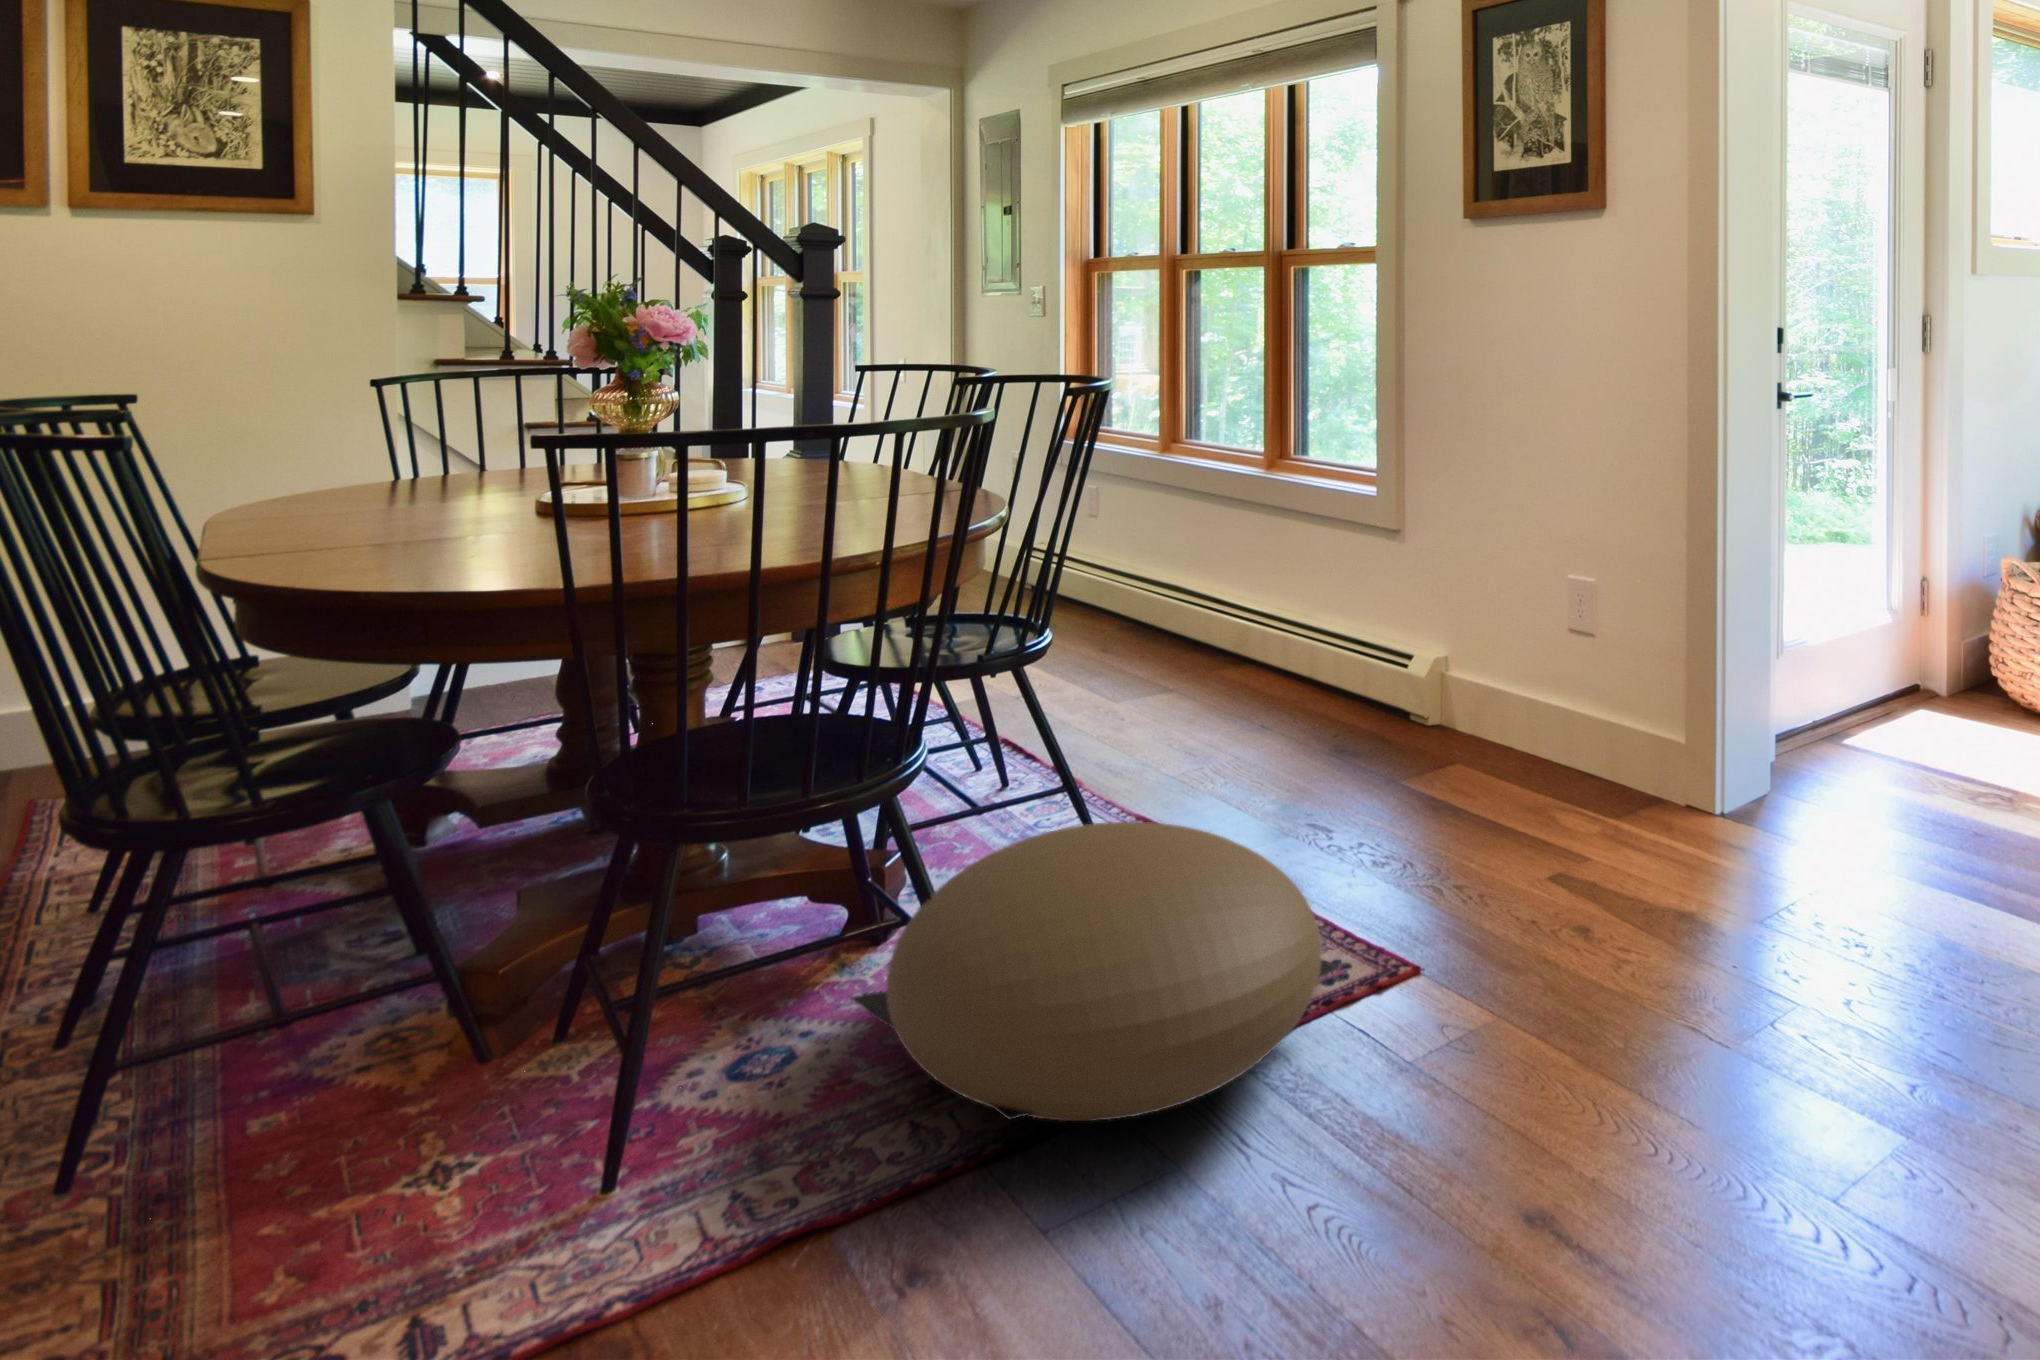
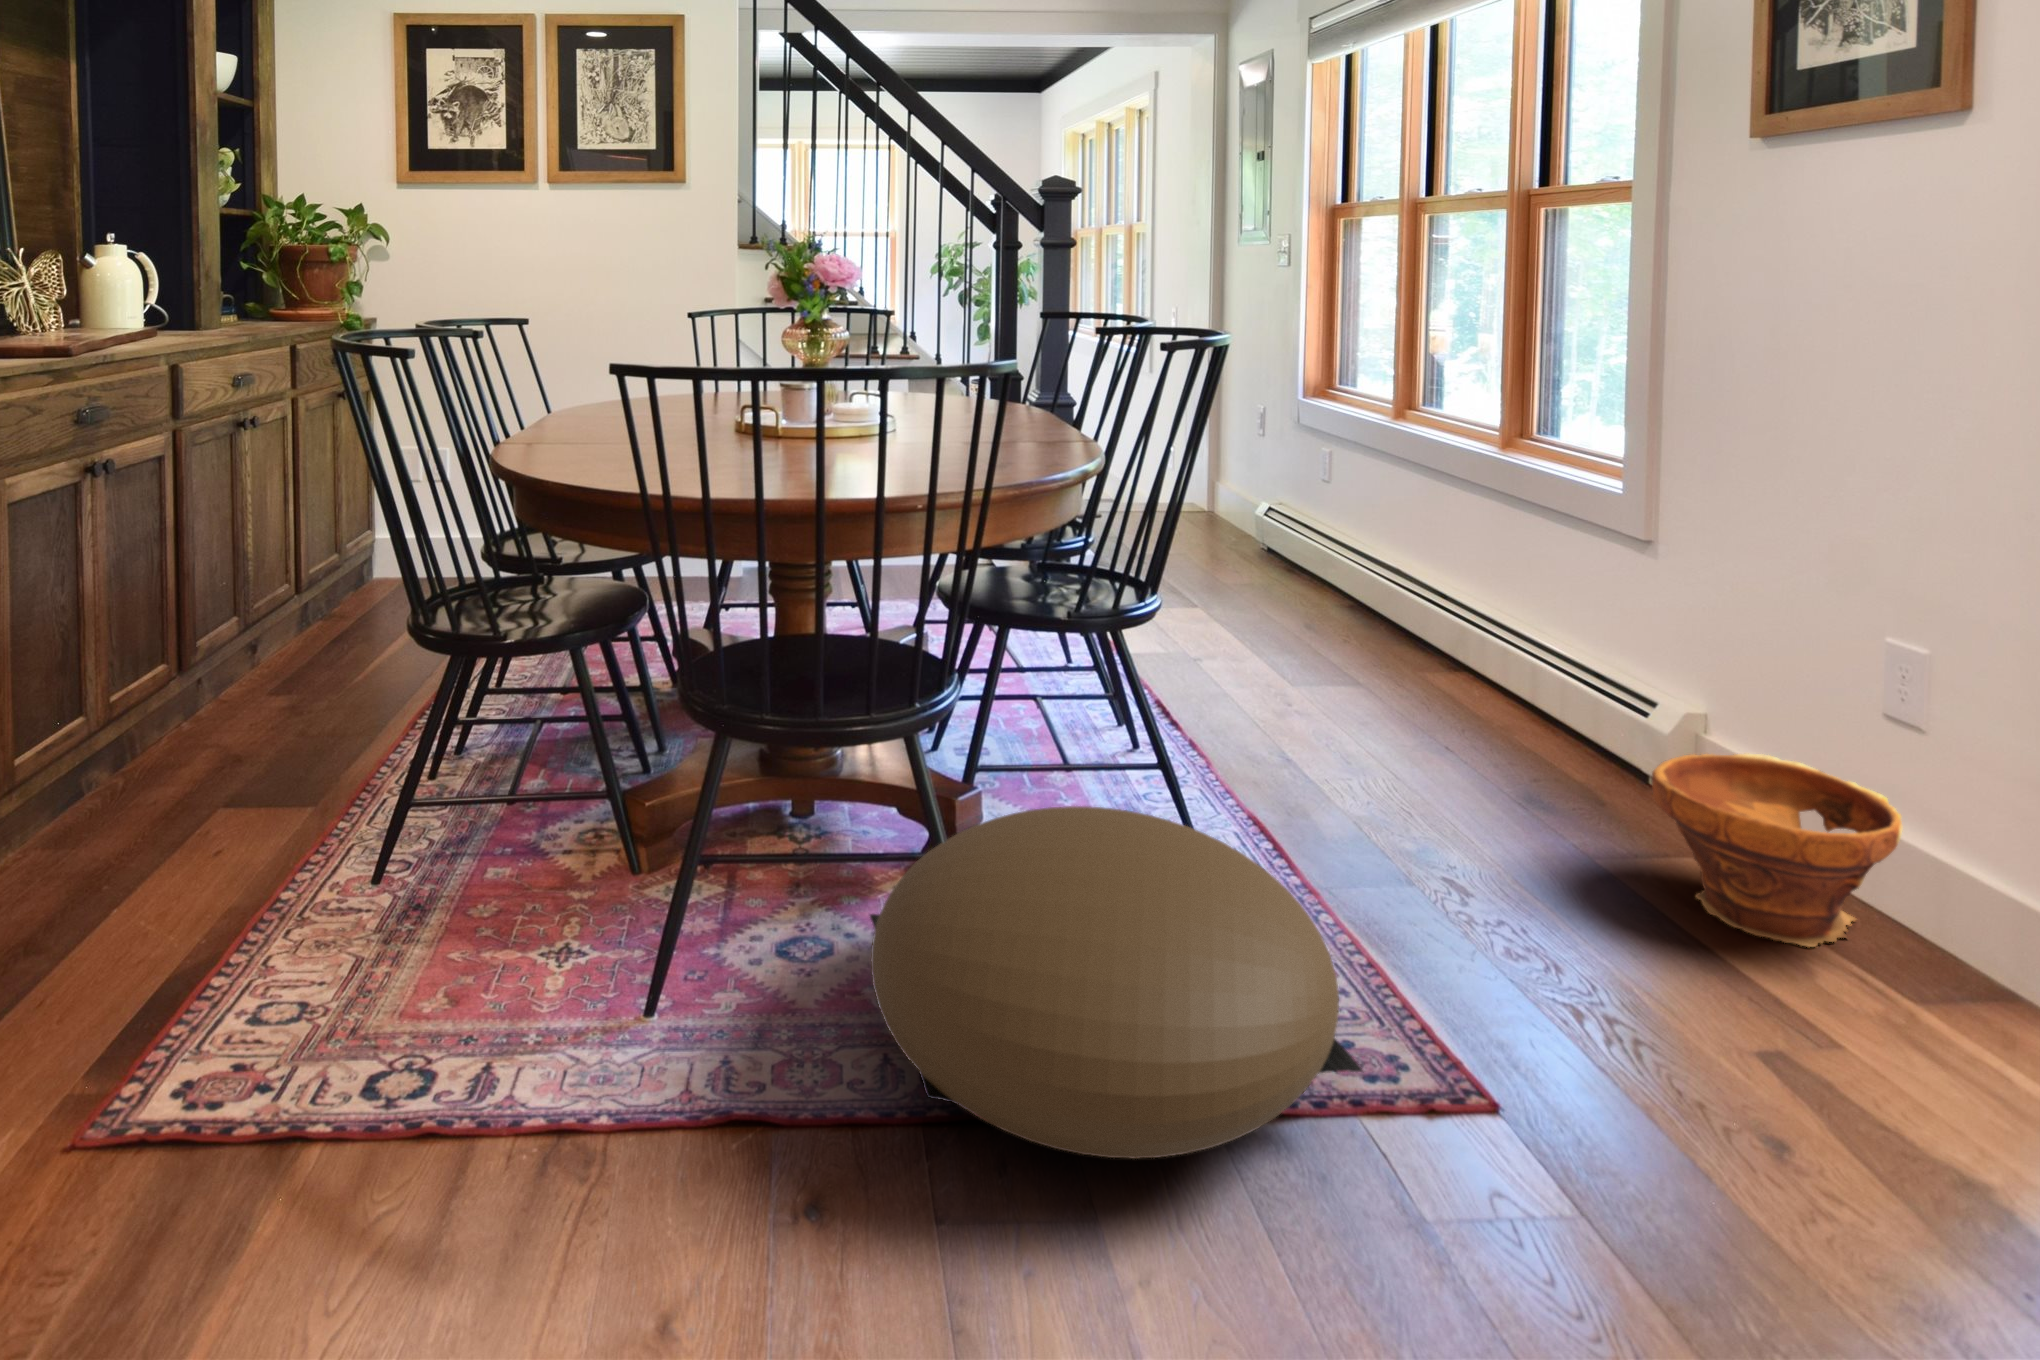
planter: none [1444,676,1594,806] -> present [1652,753,1902,947]

